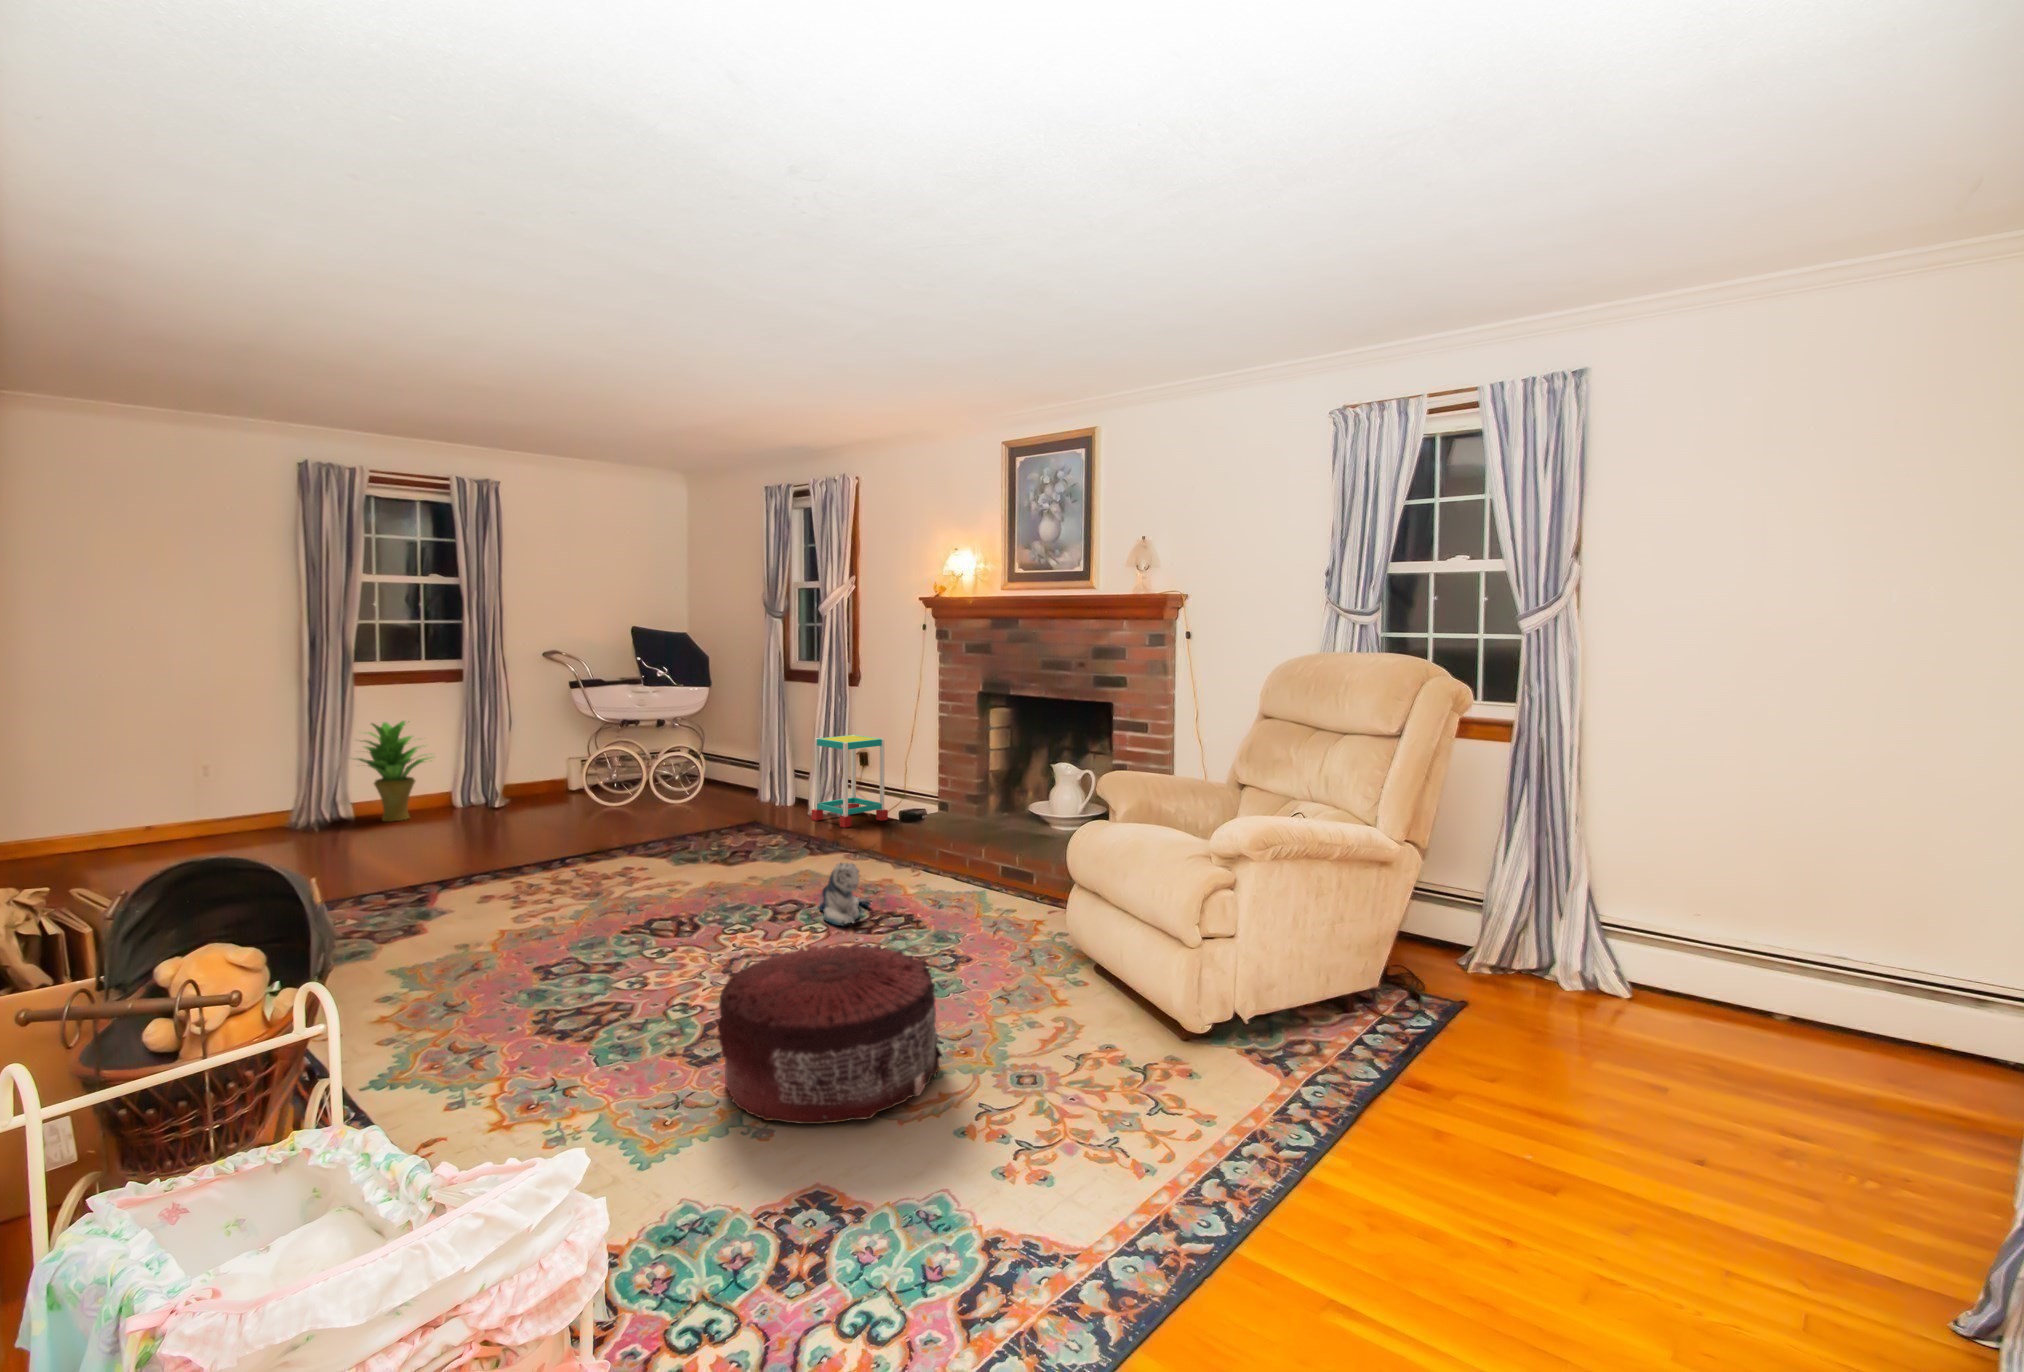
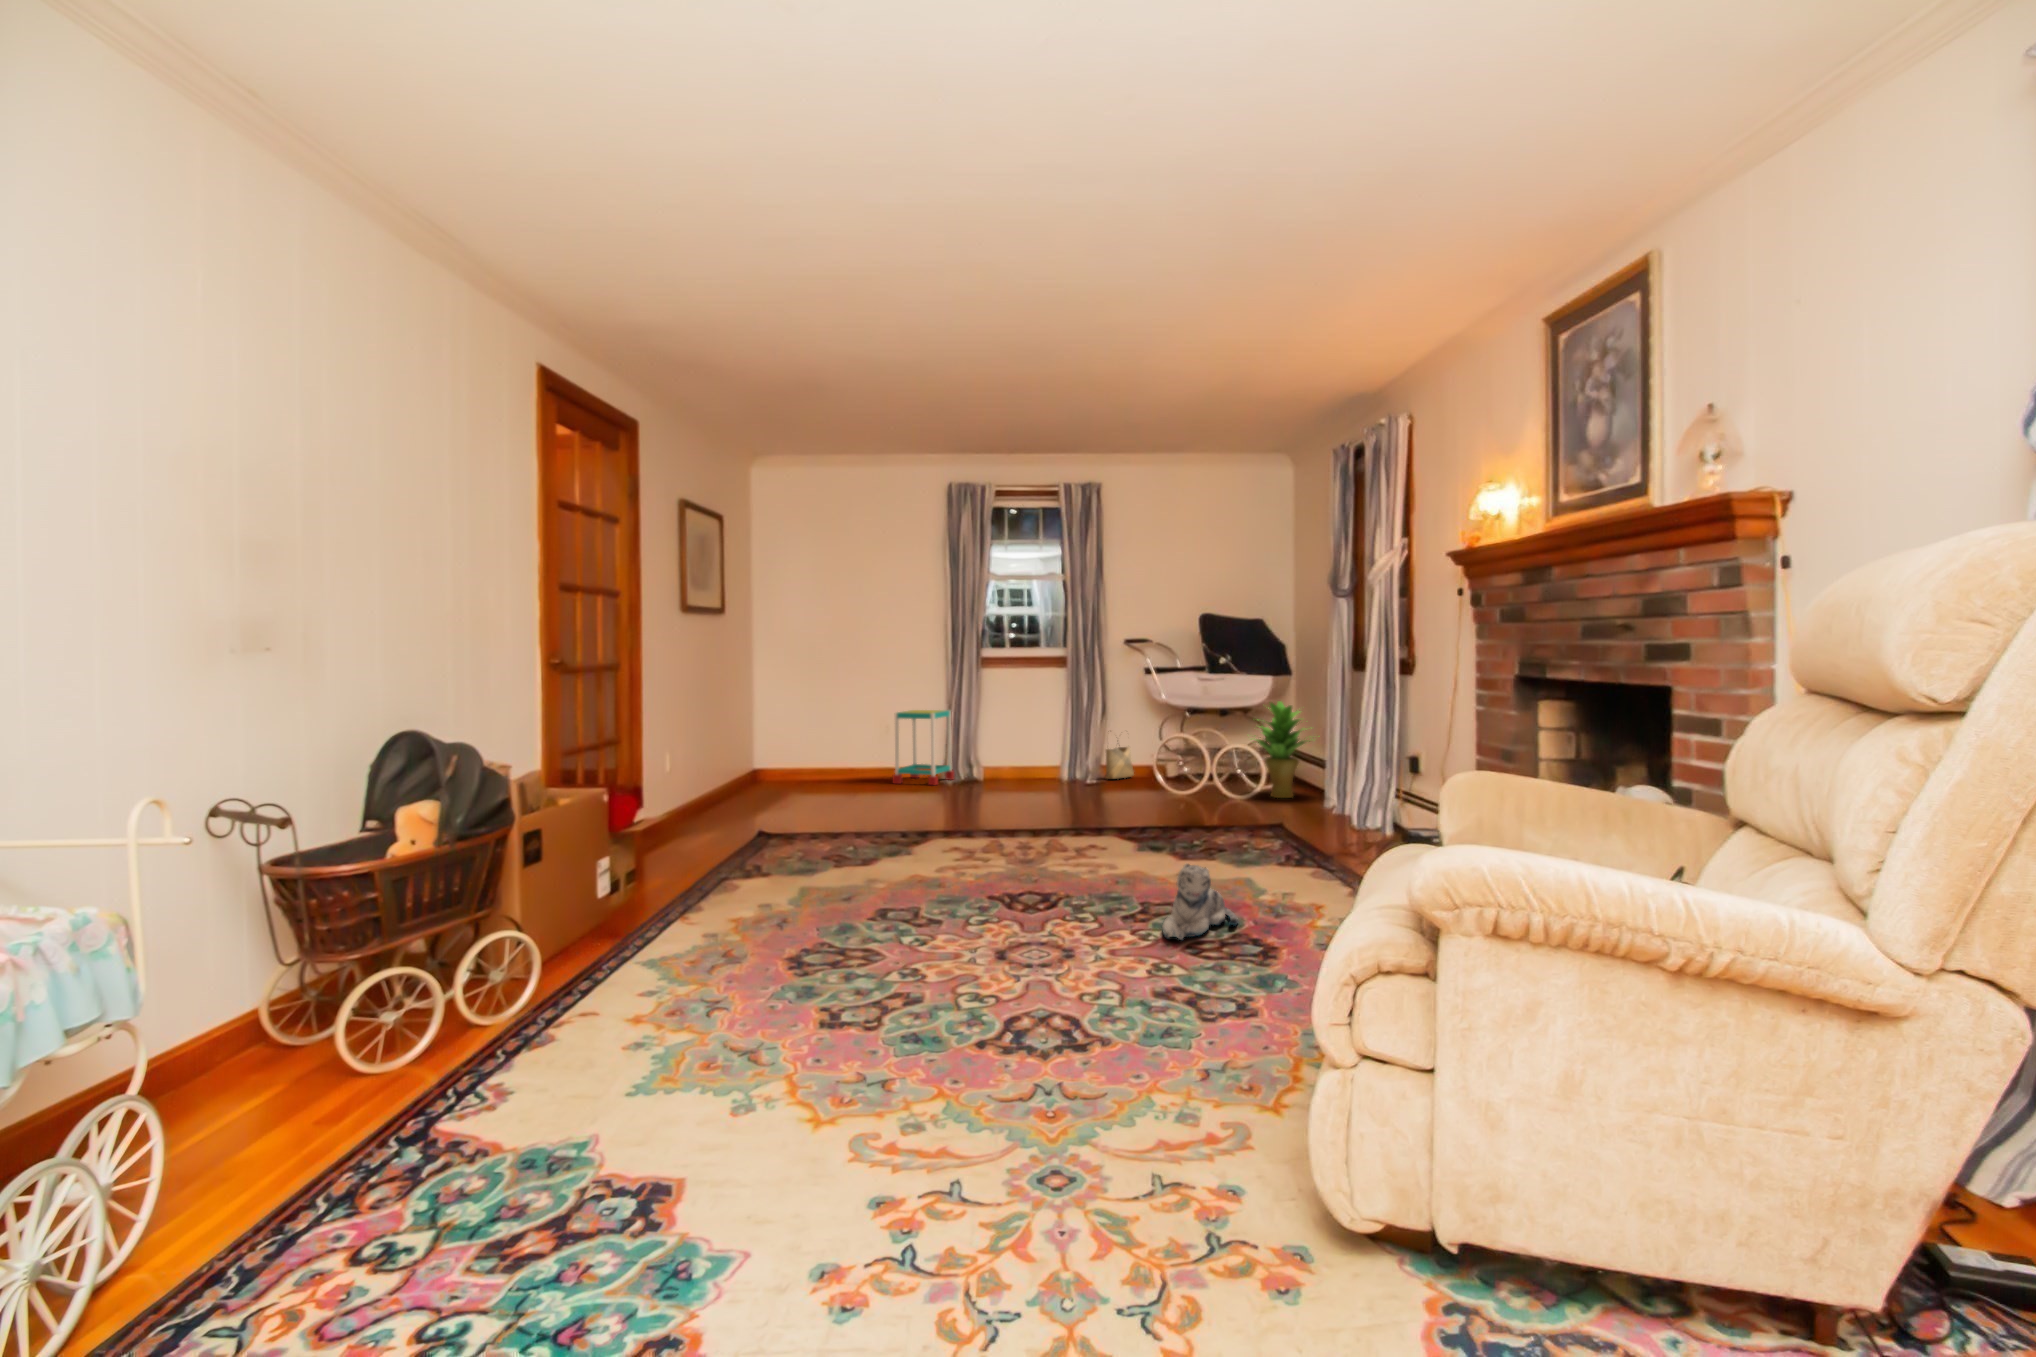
potted plant: present [358,721,429,821] -> present [1251,701,1306,798]
side table: present [812,735,888,828] -> present [893,710,954,785]
woven basket: none [512,747,542,801] -> present [1106,747,1134,779]
pouf: present [716,944,942,1124] -> none [731,927,997,1146]

